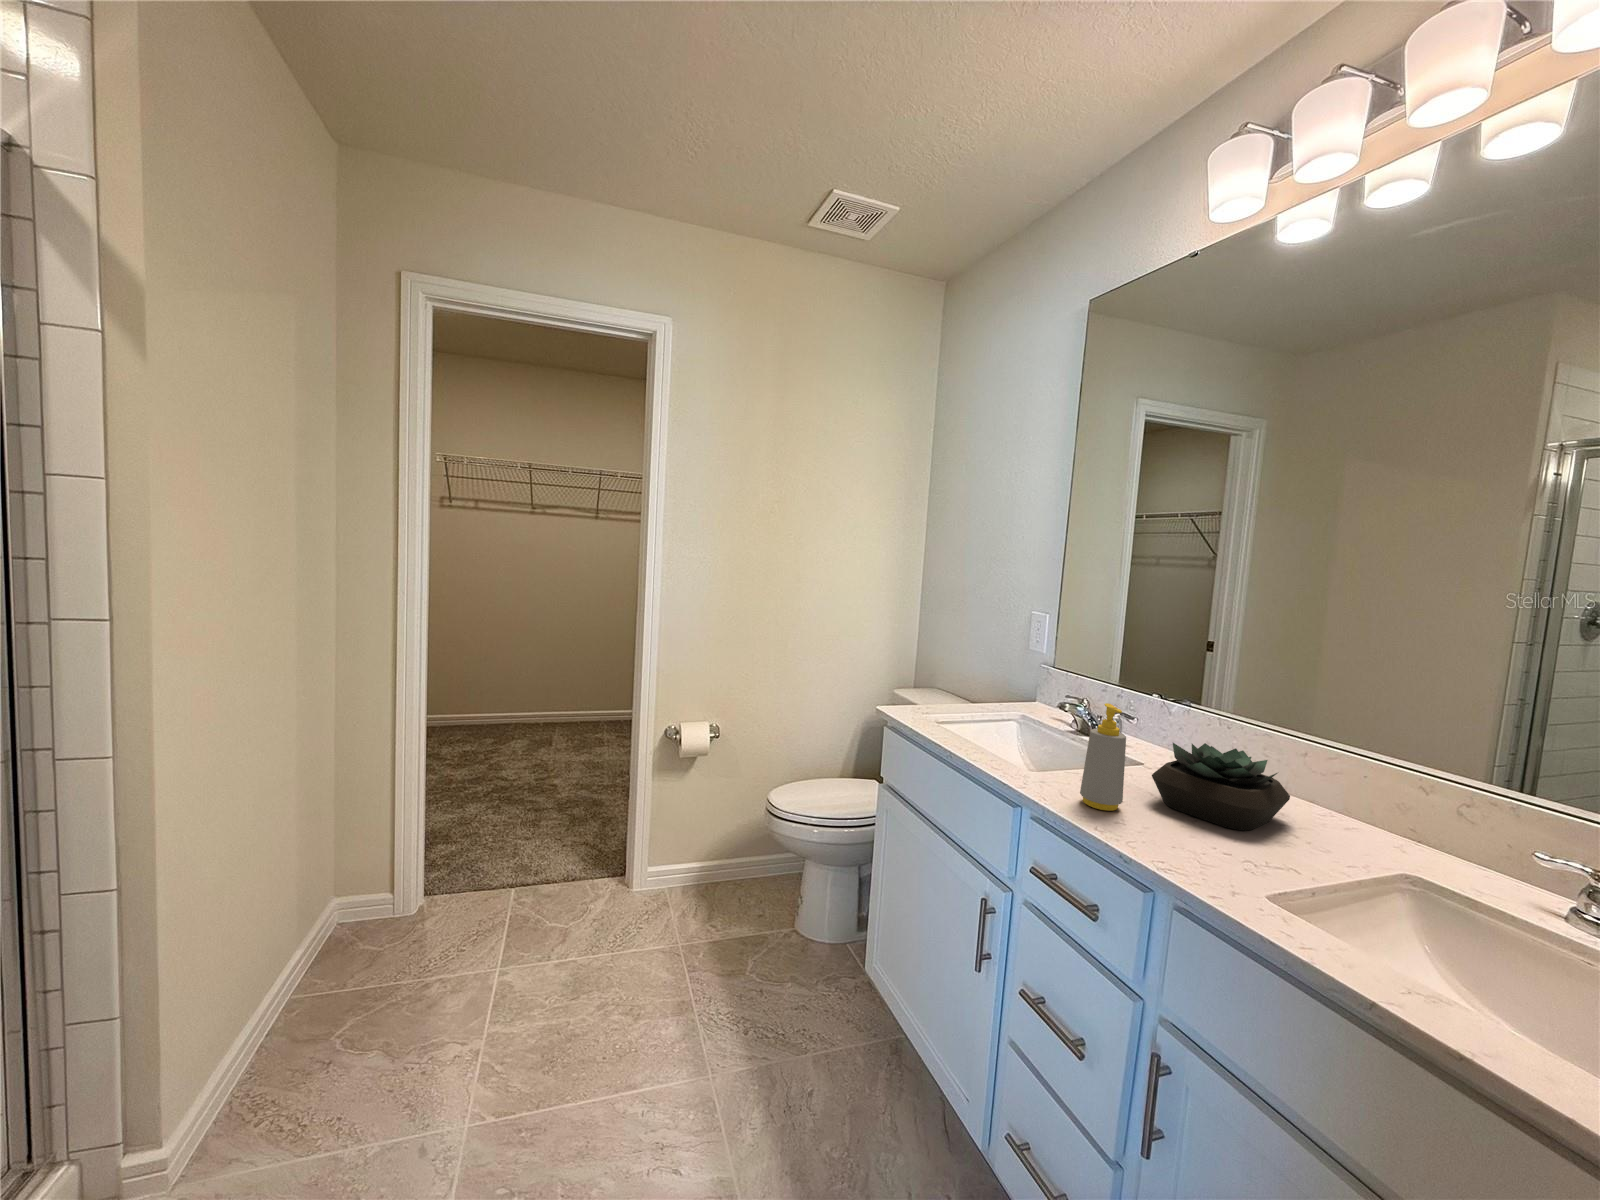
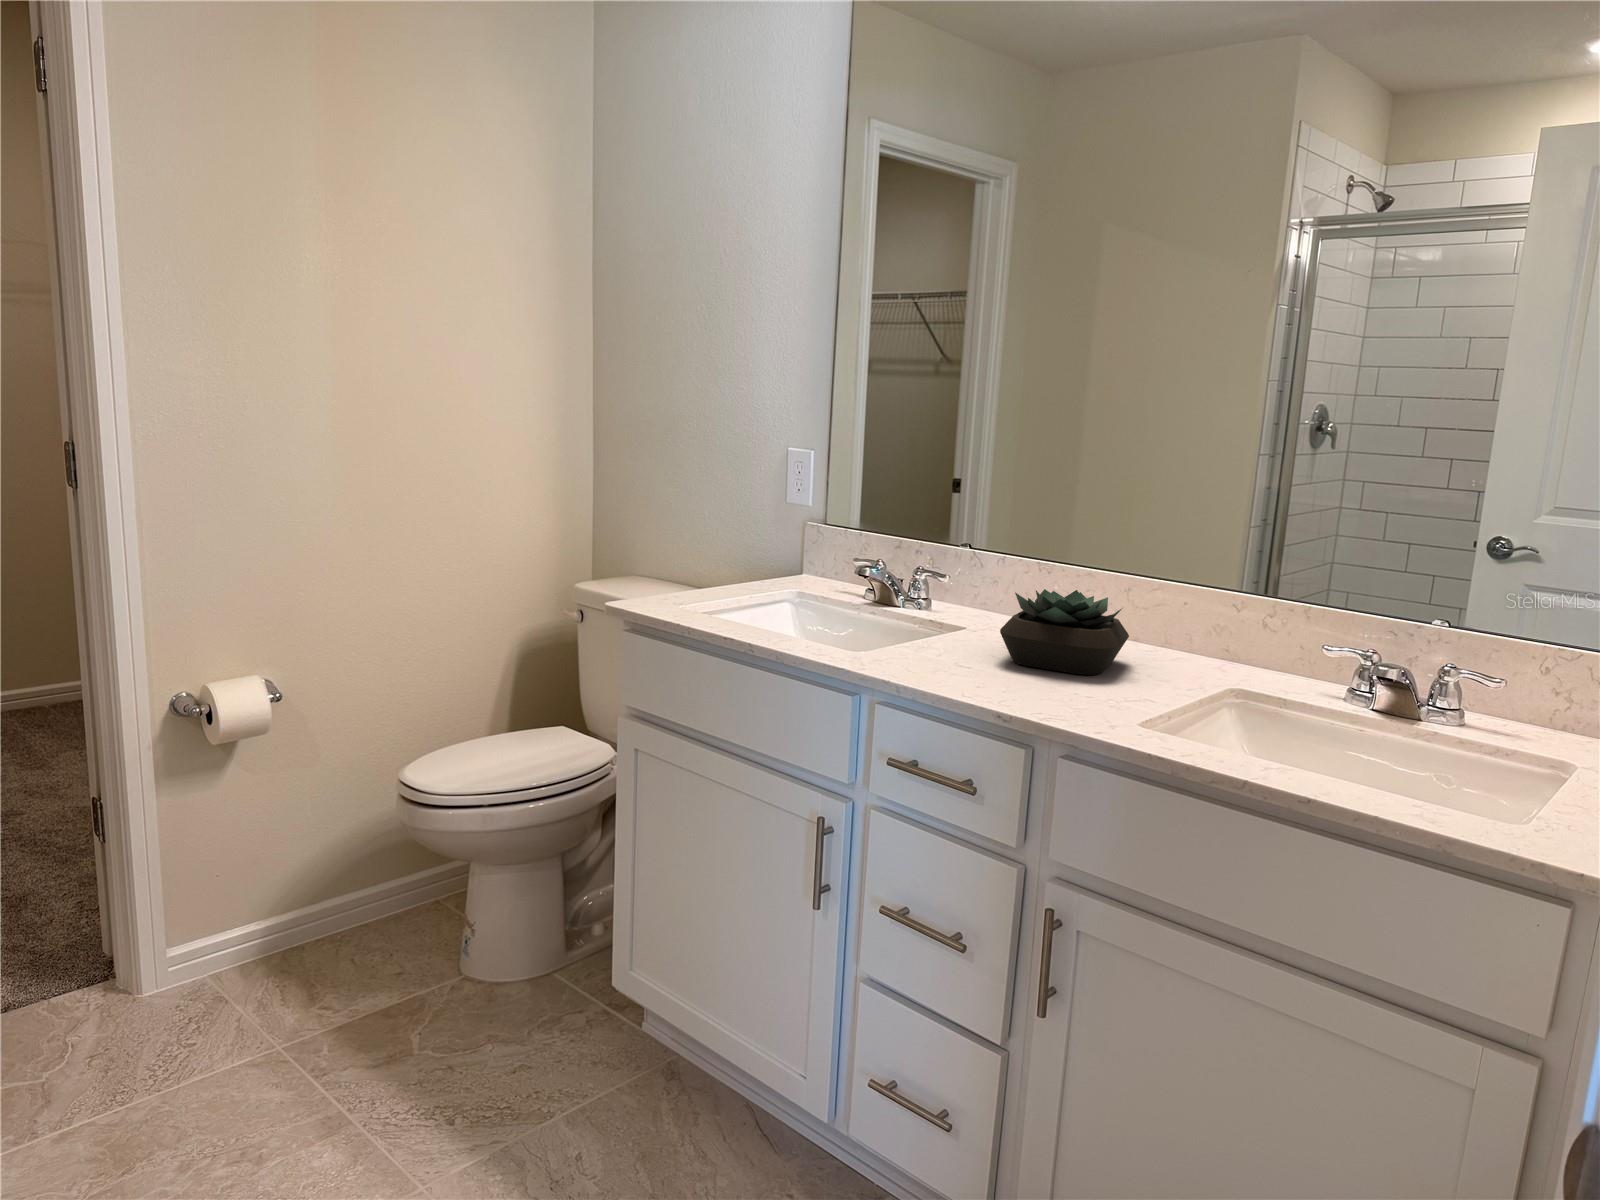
soap bottle: present [1080,703,1126,811] -> none [933,551,982,677]

